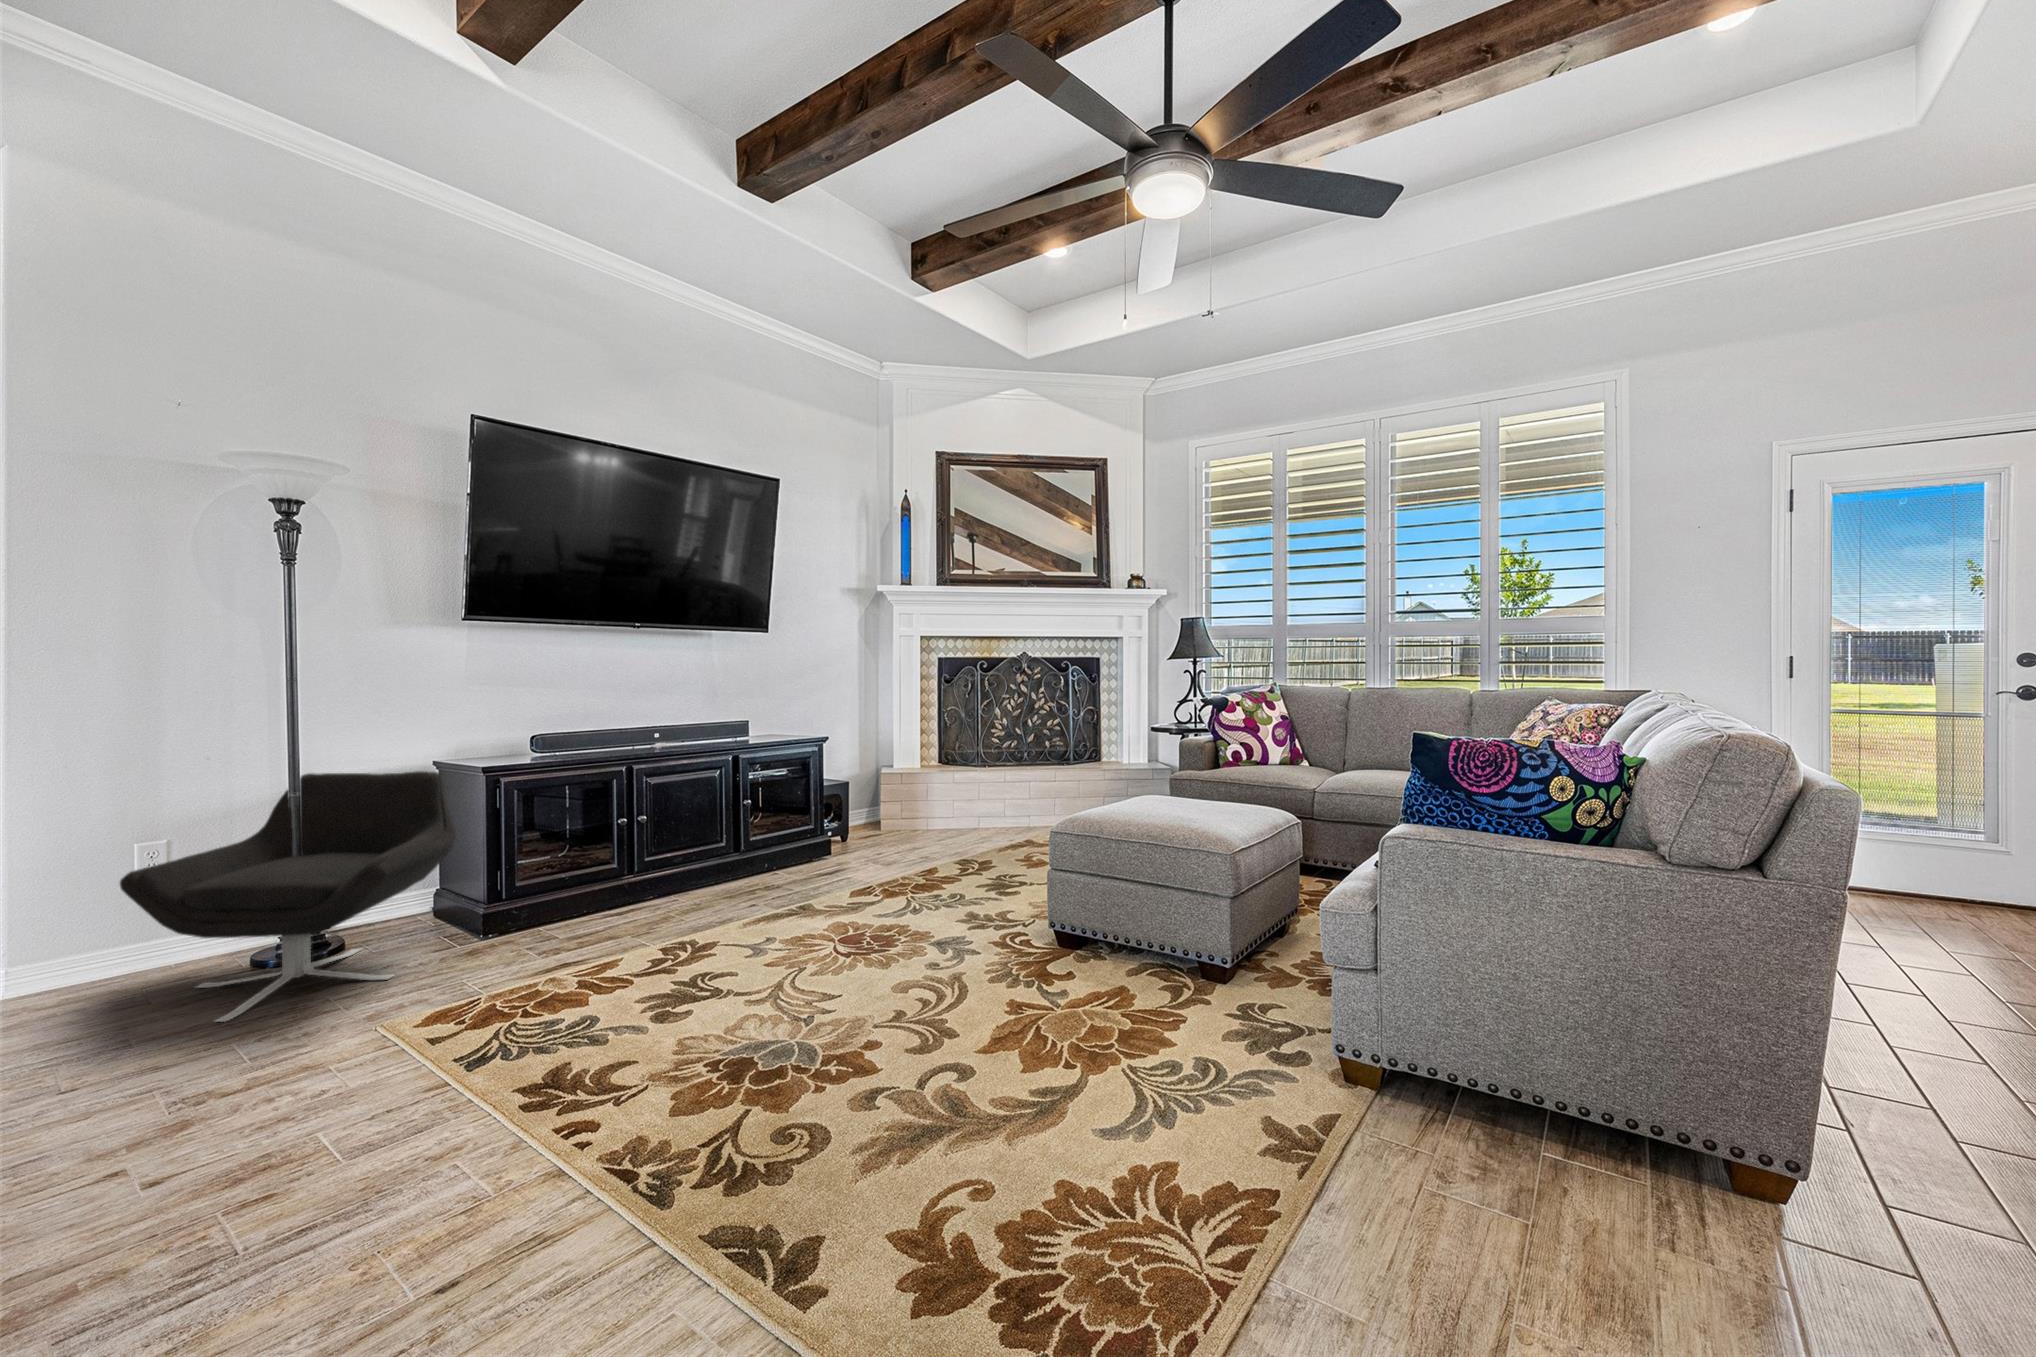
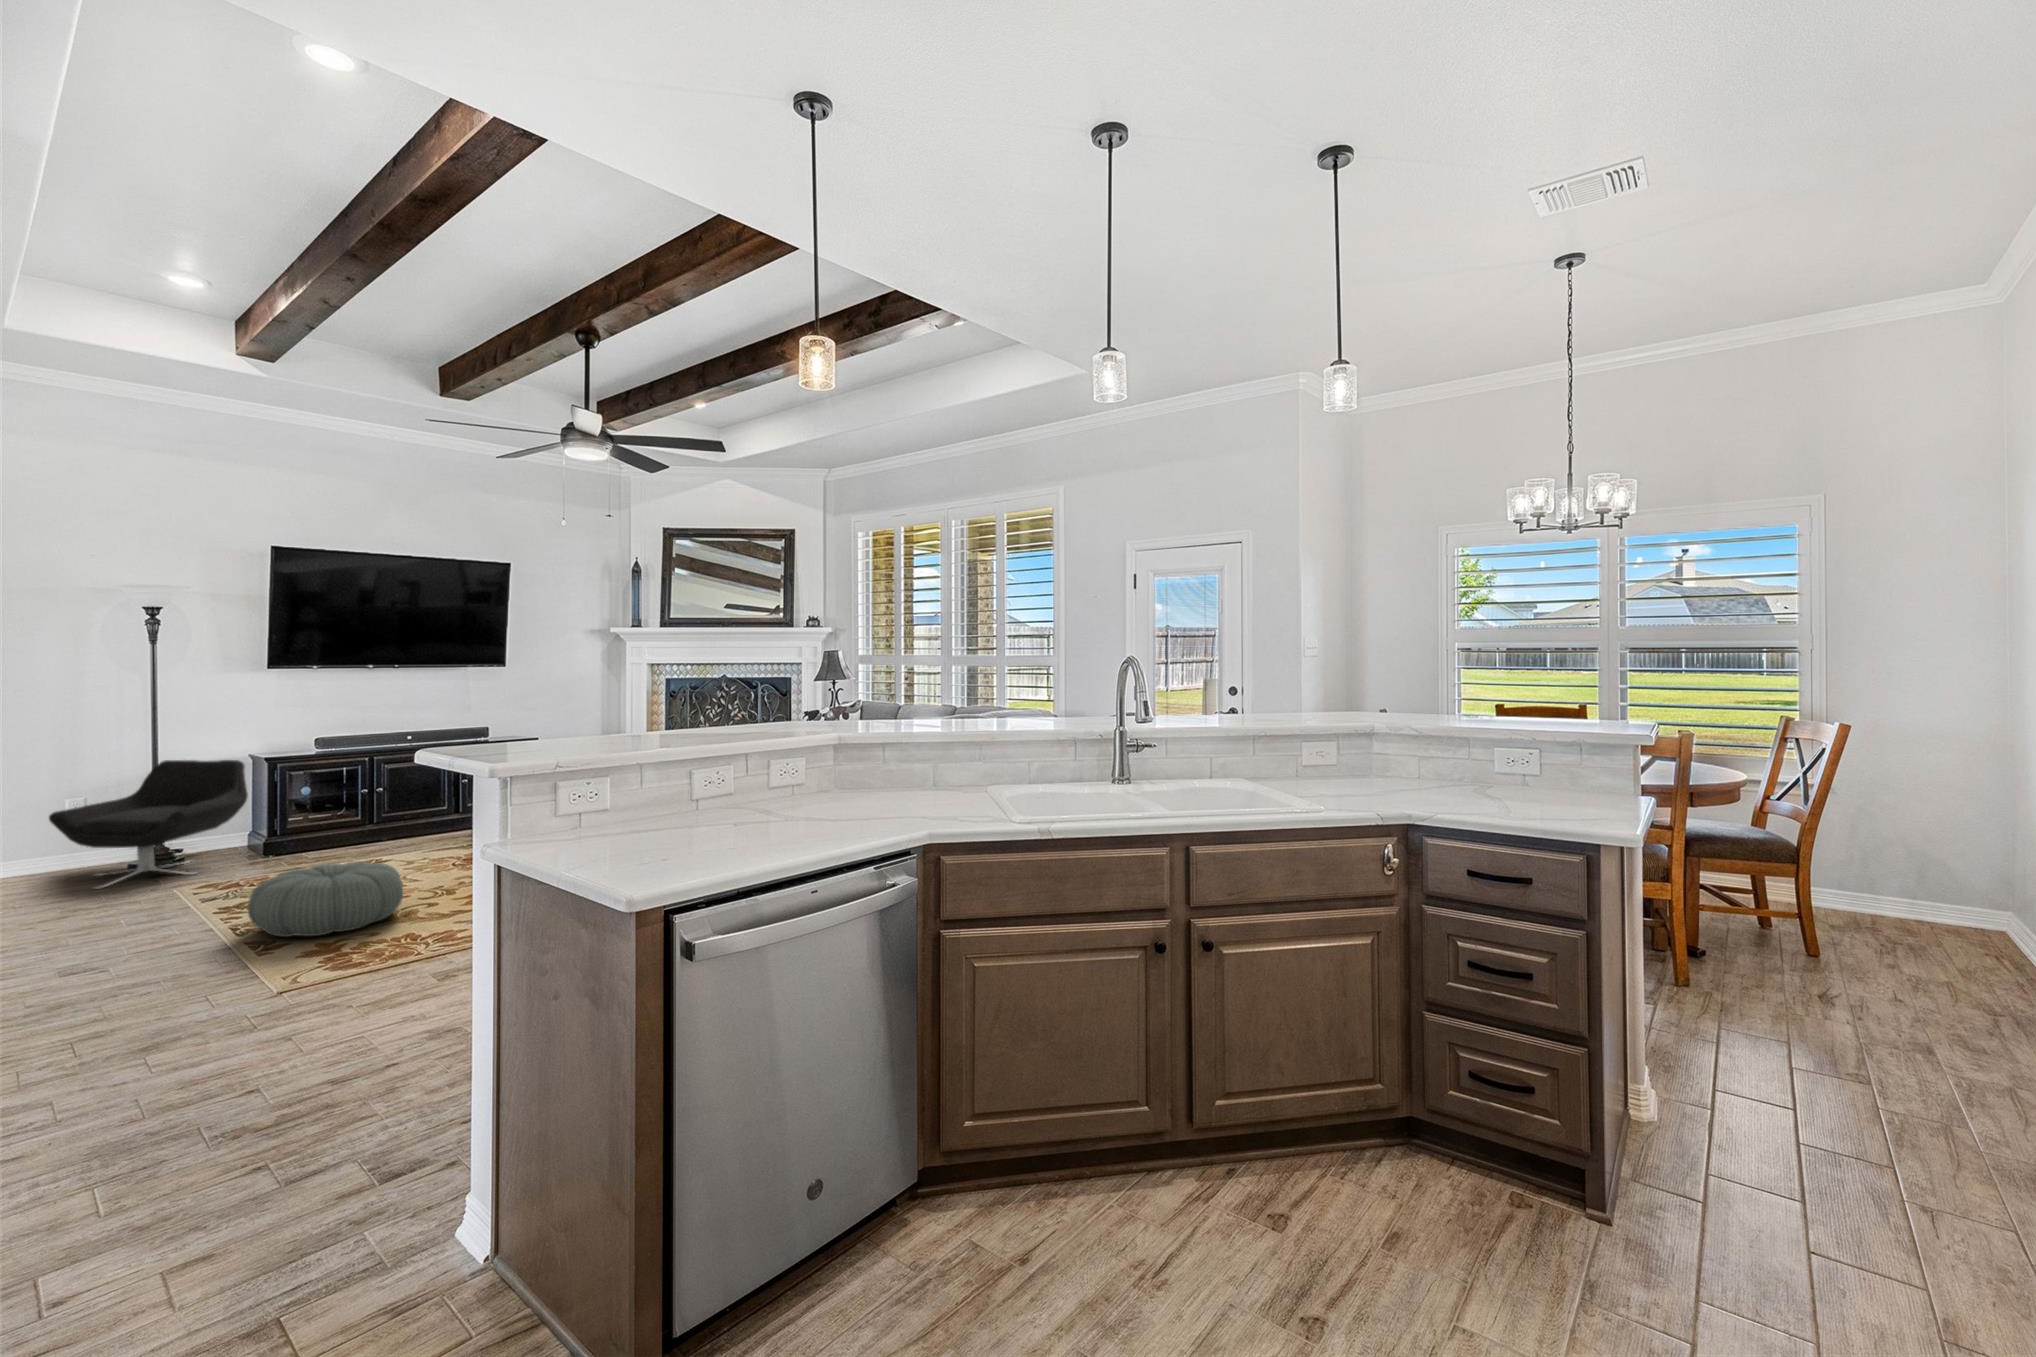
pouf: none [657,963,928,1156] -> present [248,861,403,937]

